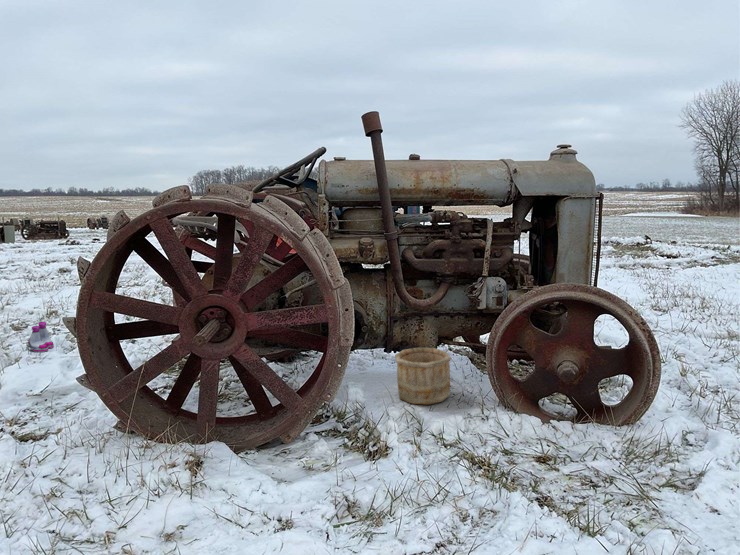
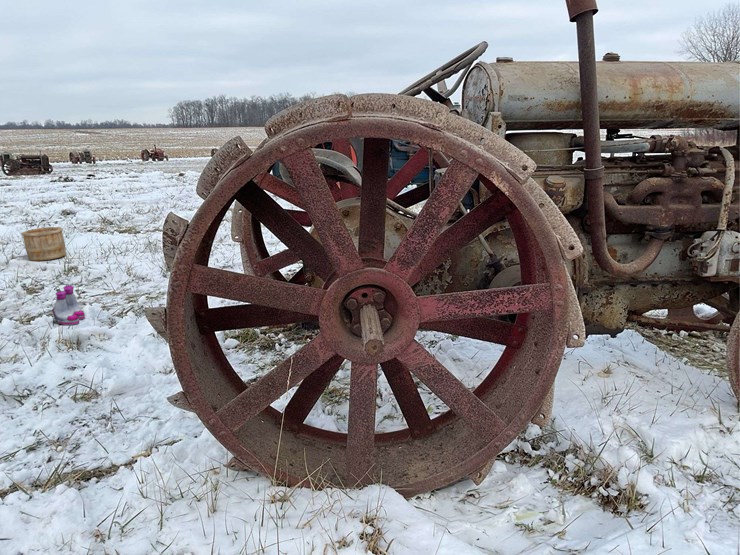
wooden bucket: present [395,348,451,405] -> present [21,227,66,261]

